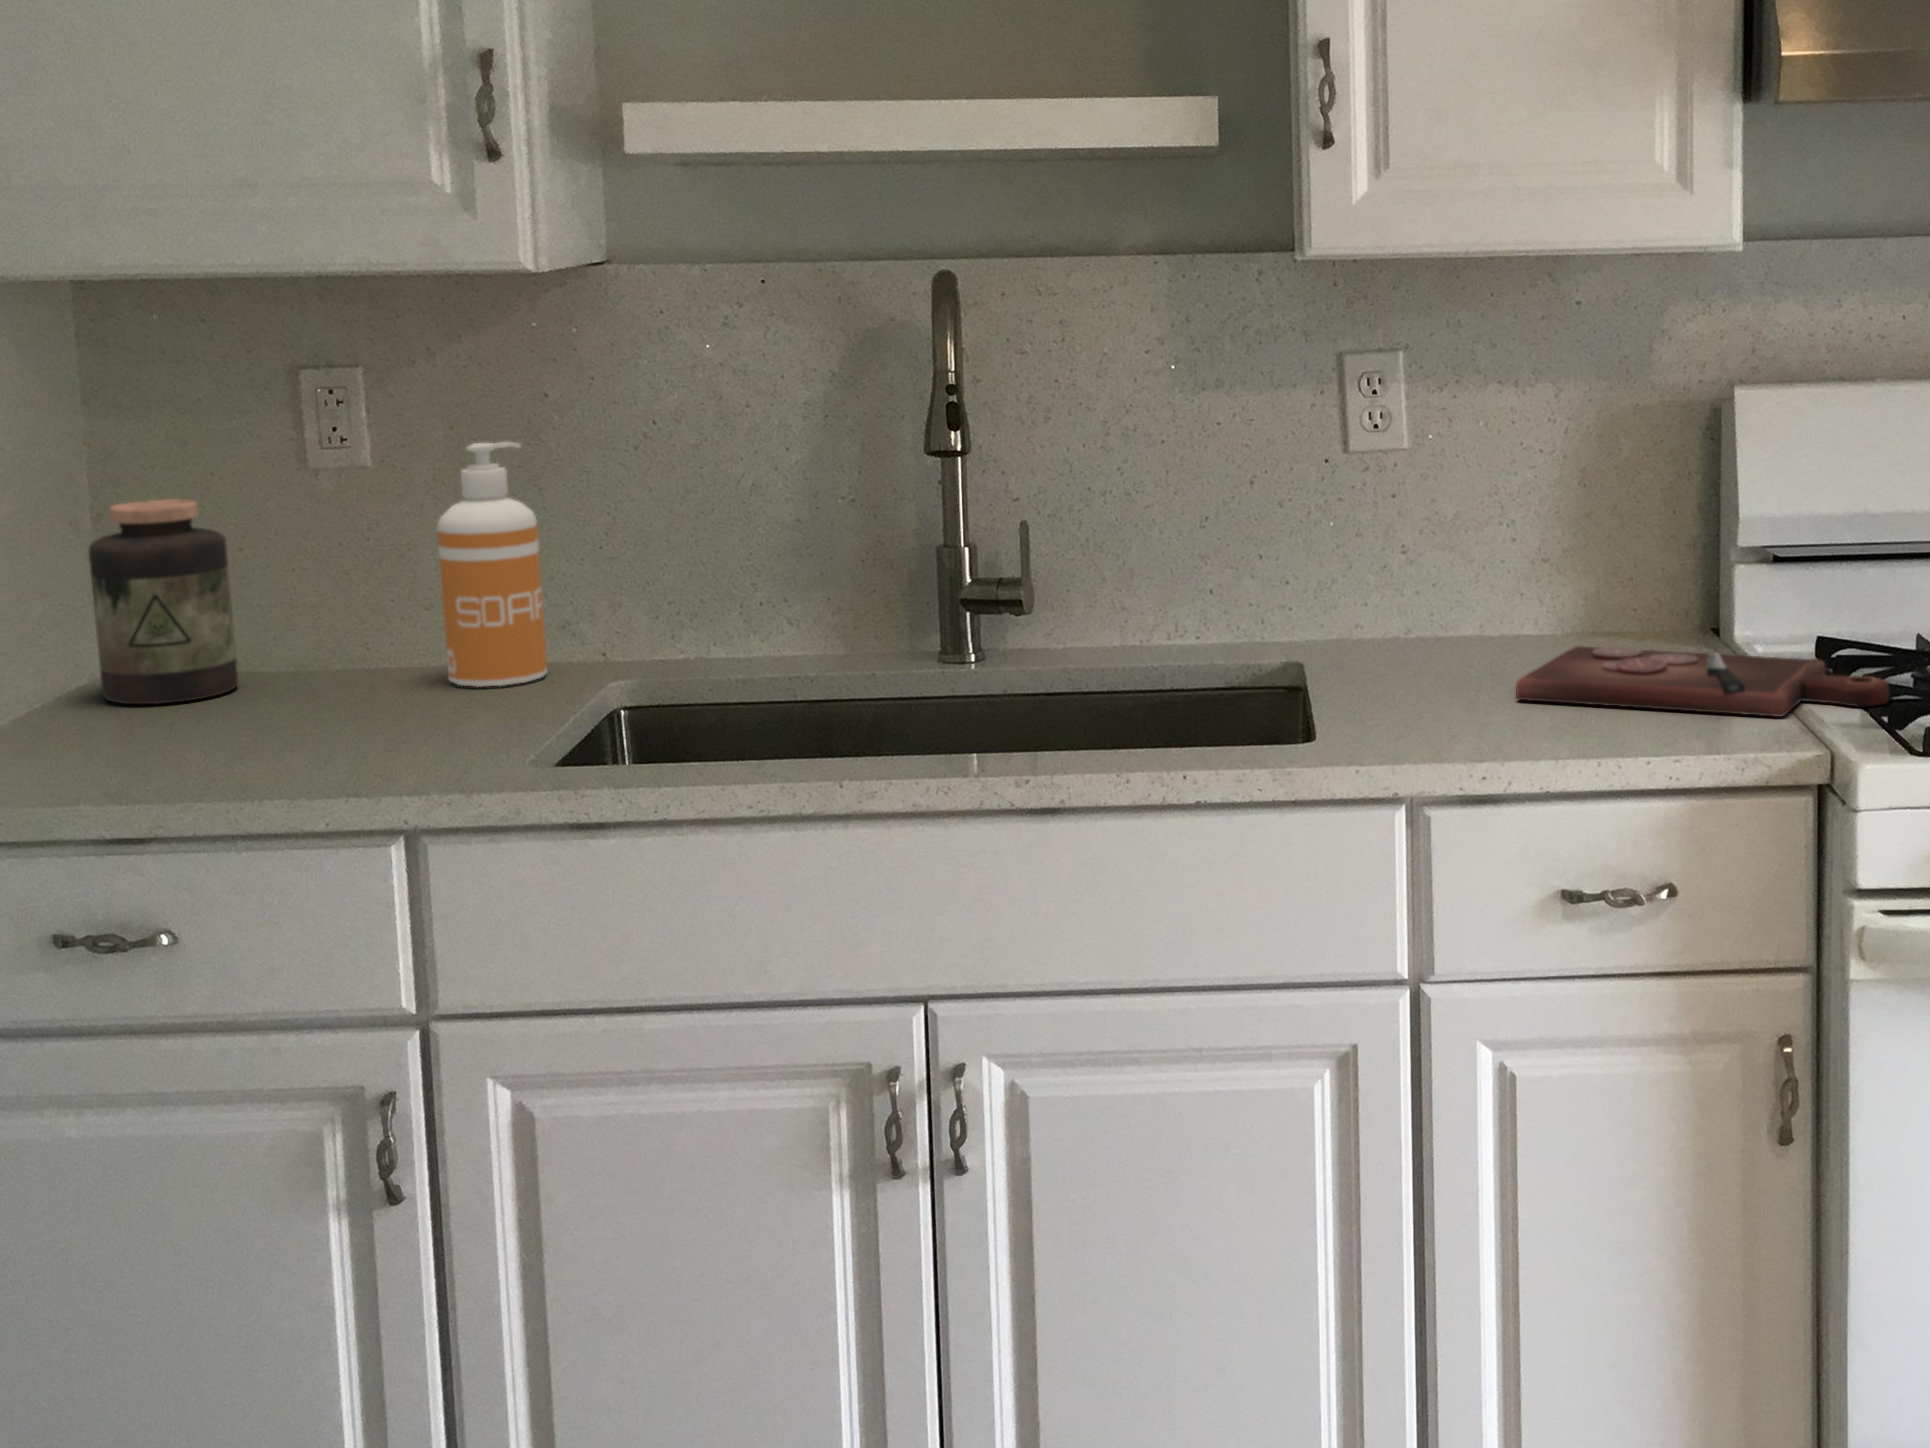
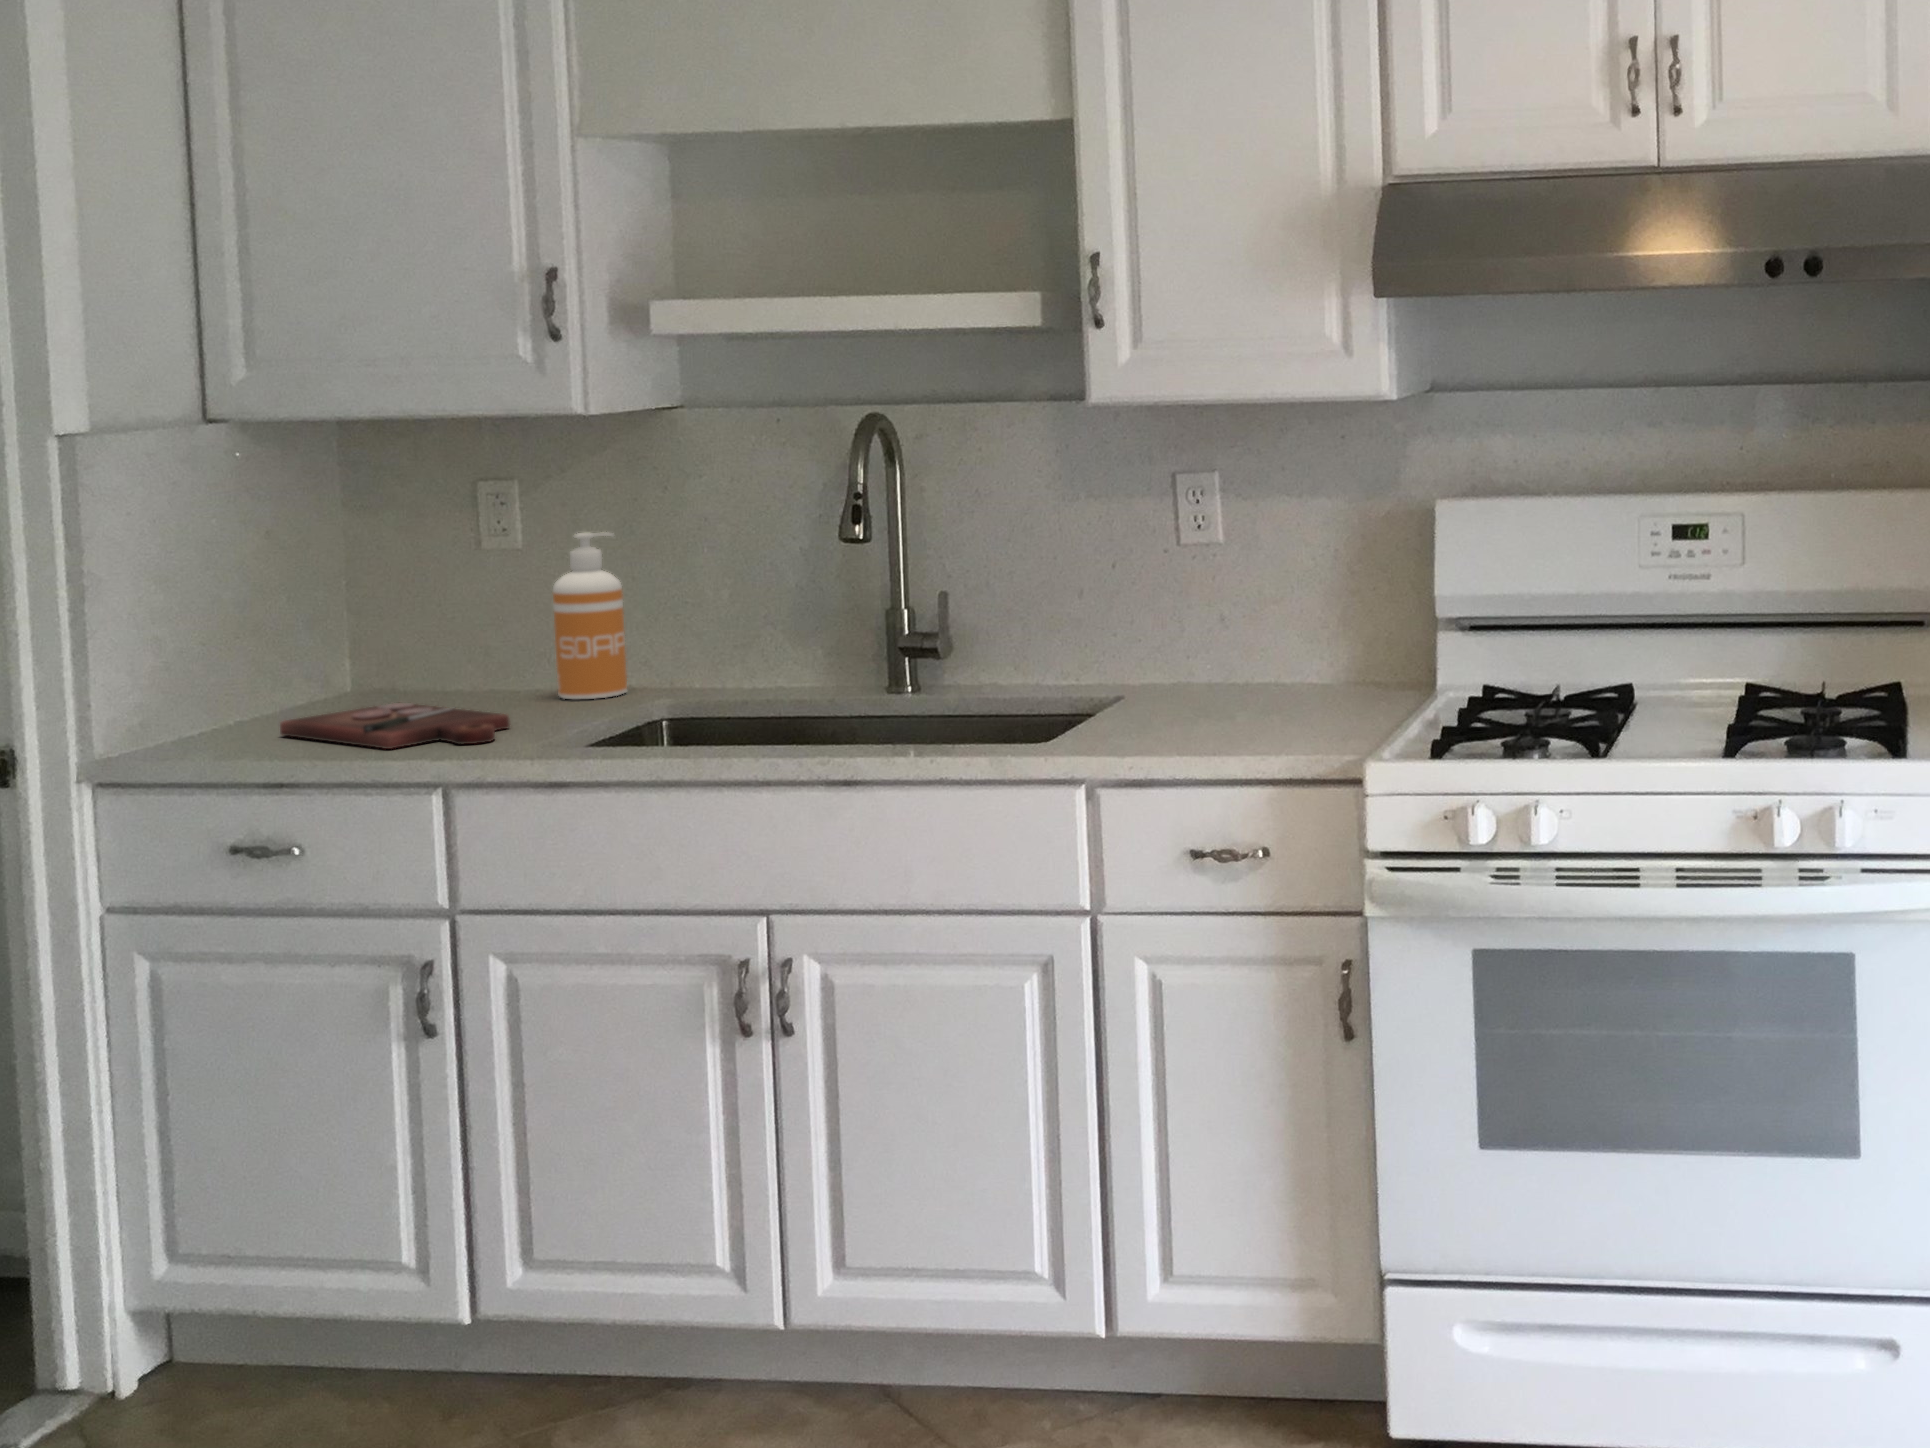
jar: present [89,499,238,704] -> none [331,568,429,705]
cutting board: present [1516,646,1889,716] -> present [280,703,510,749]

